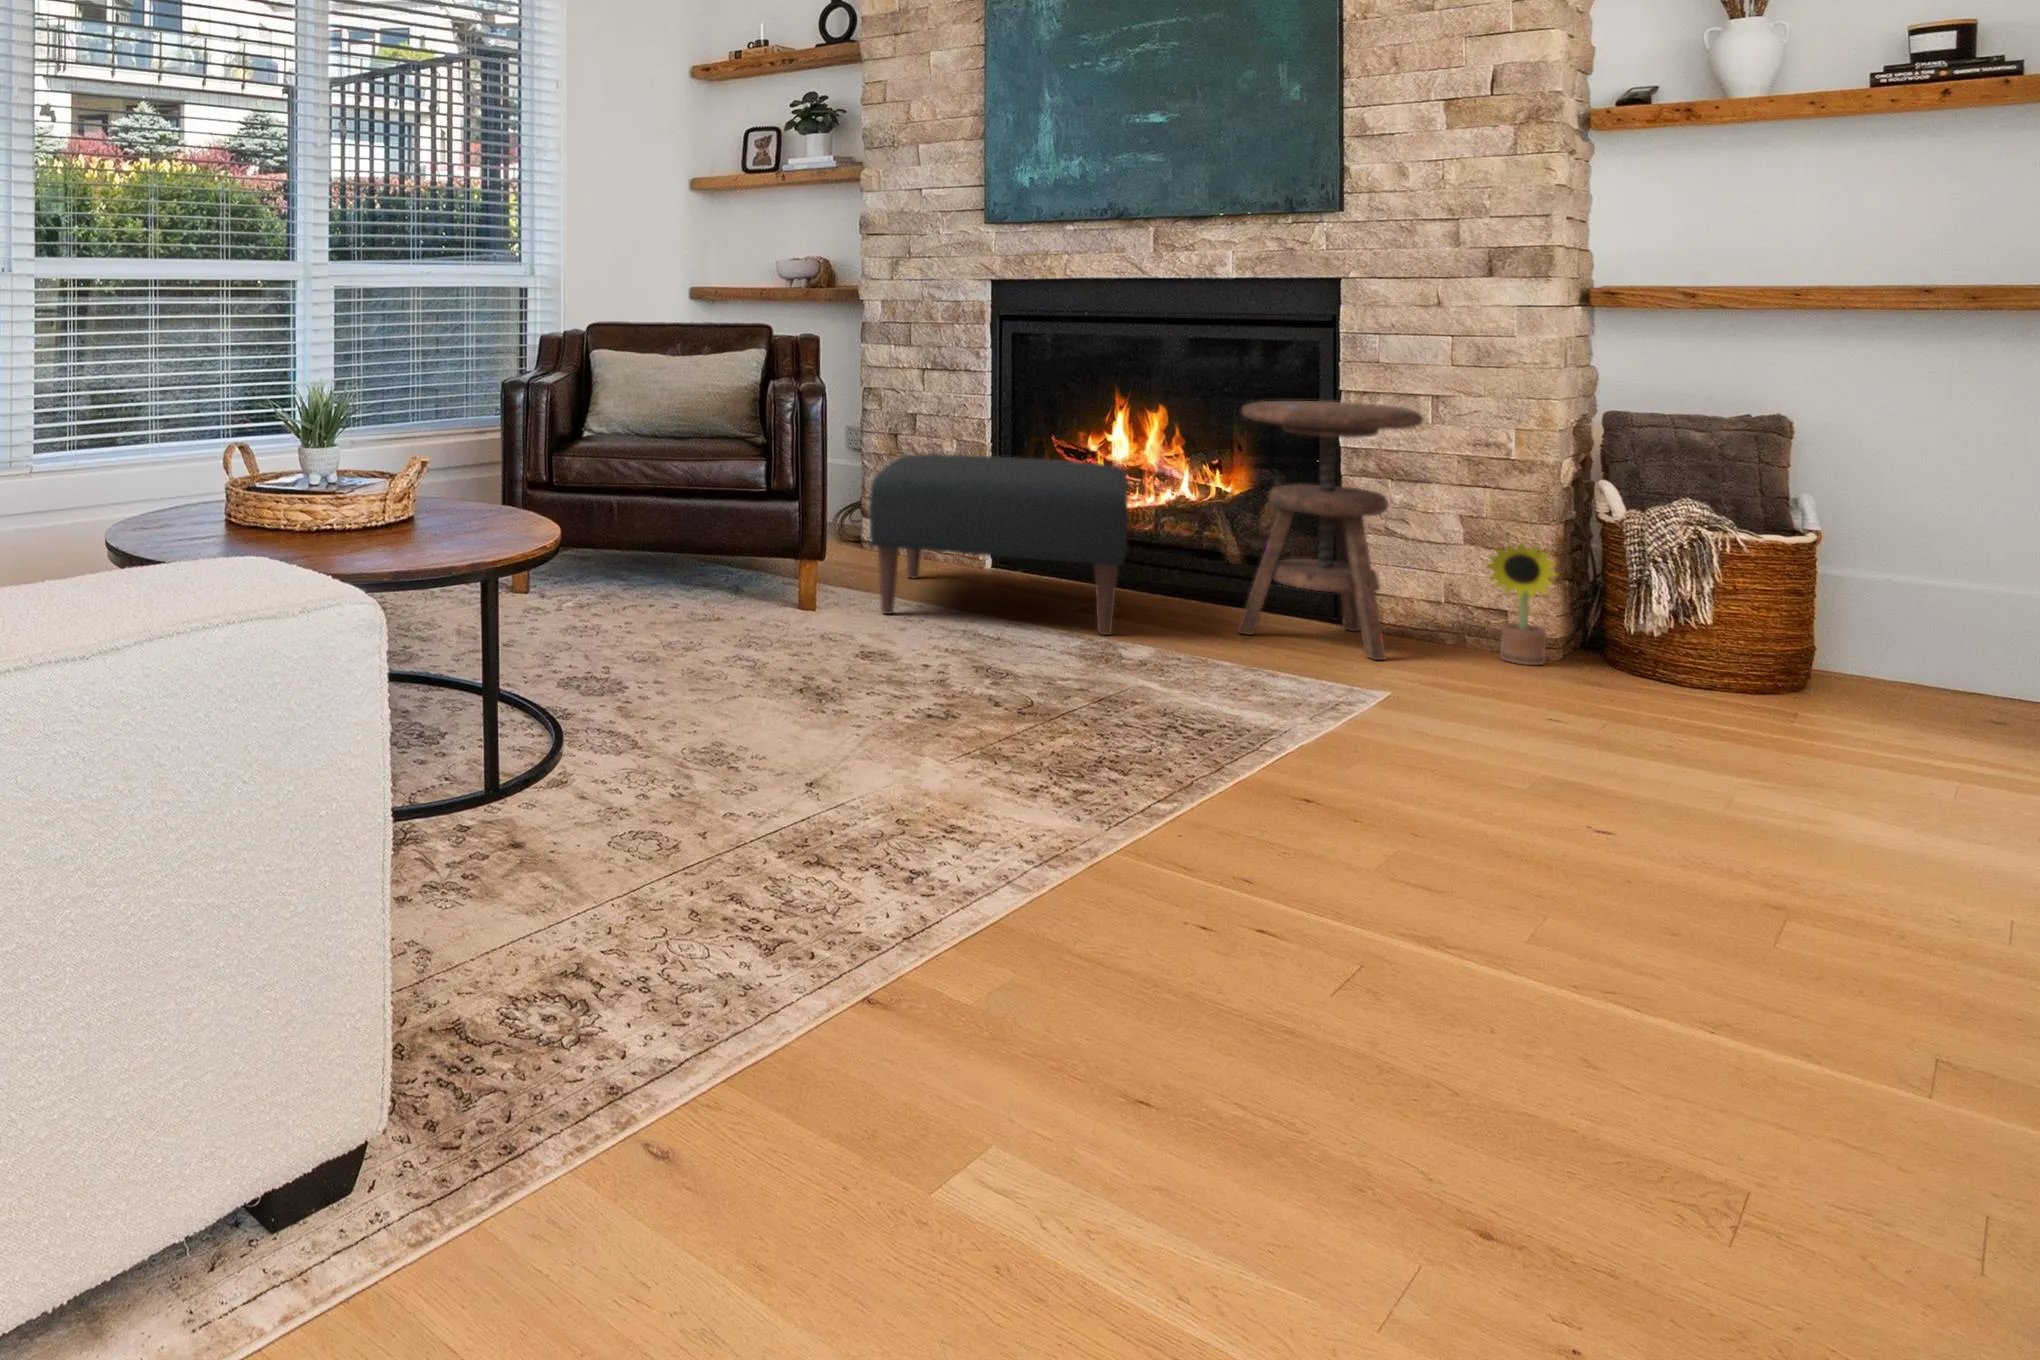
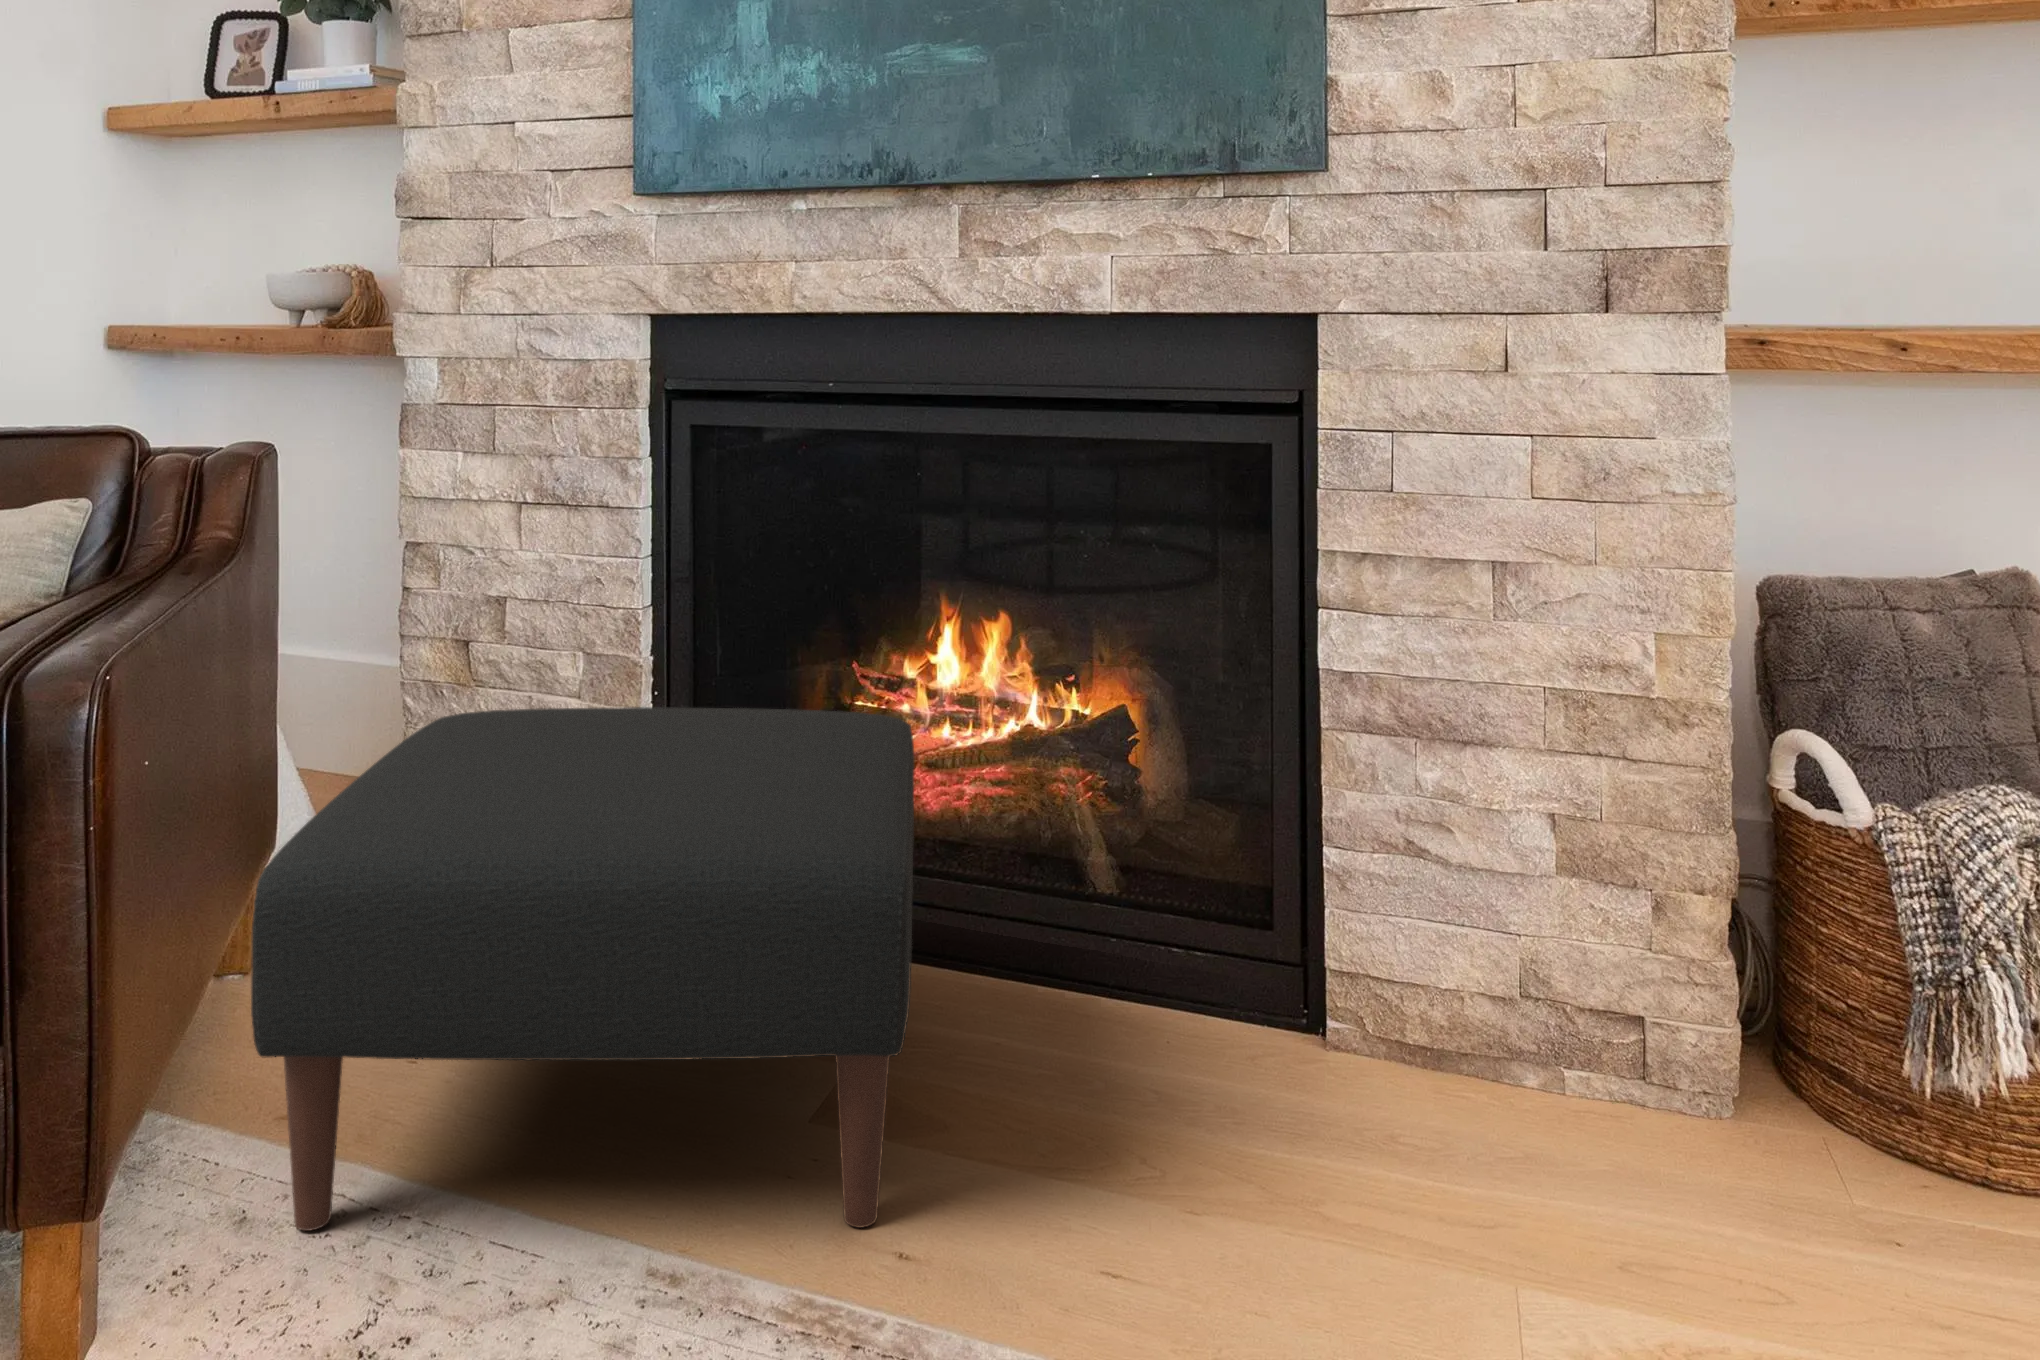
side table: present [1238,401,1423,660] -> none [1148,579,1516,1219]
decorative plant: present [1486,544,1557,665] -> none [1634,903,1786,1163]

